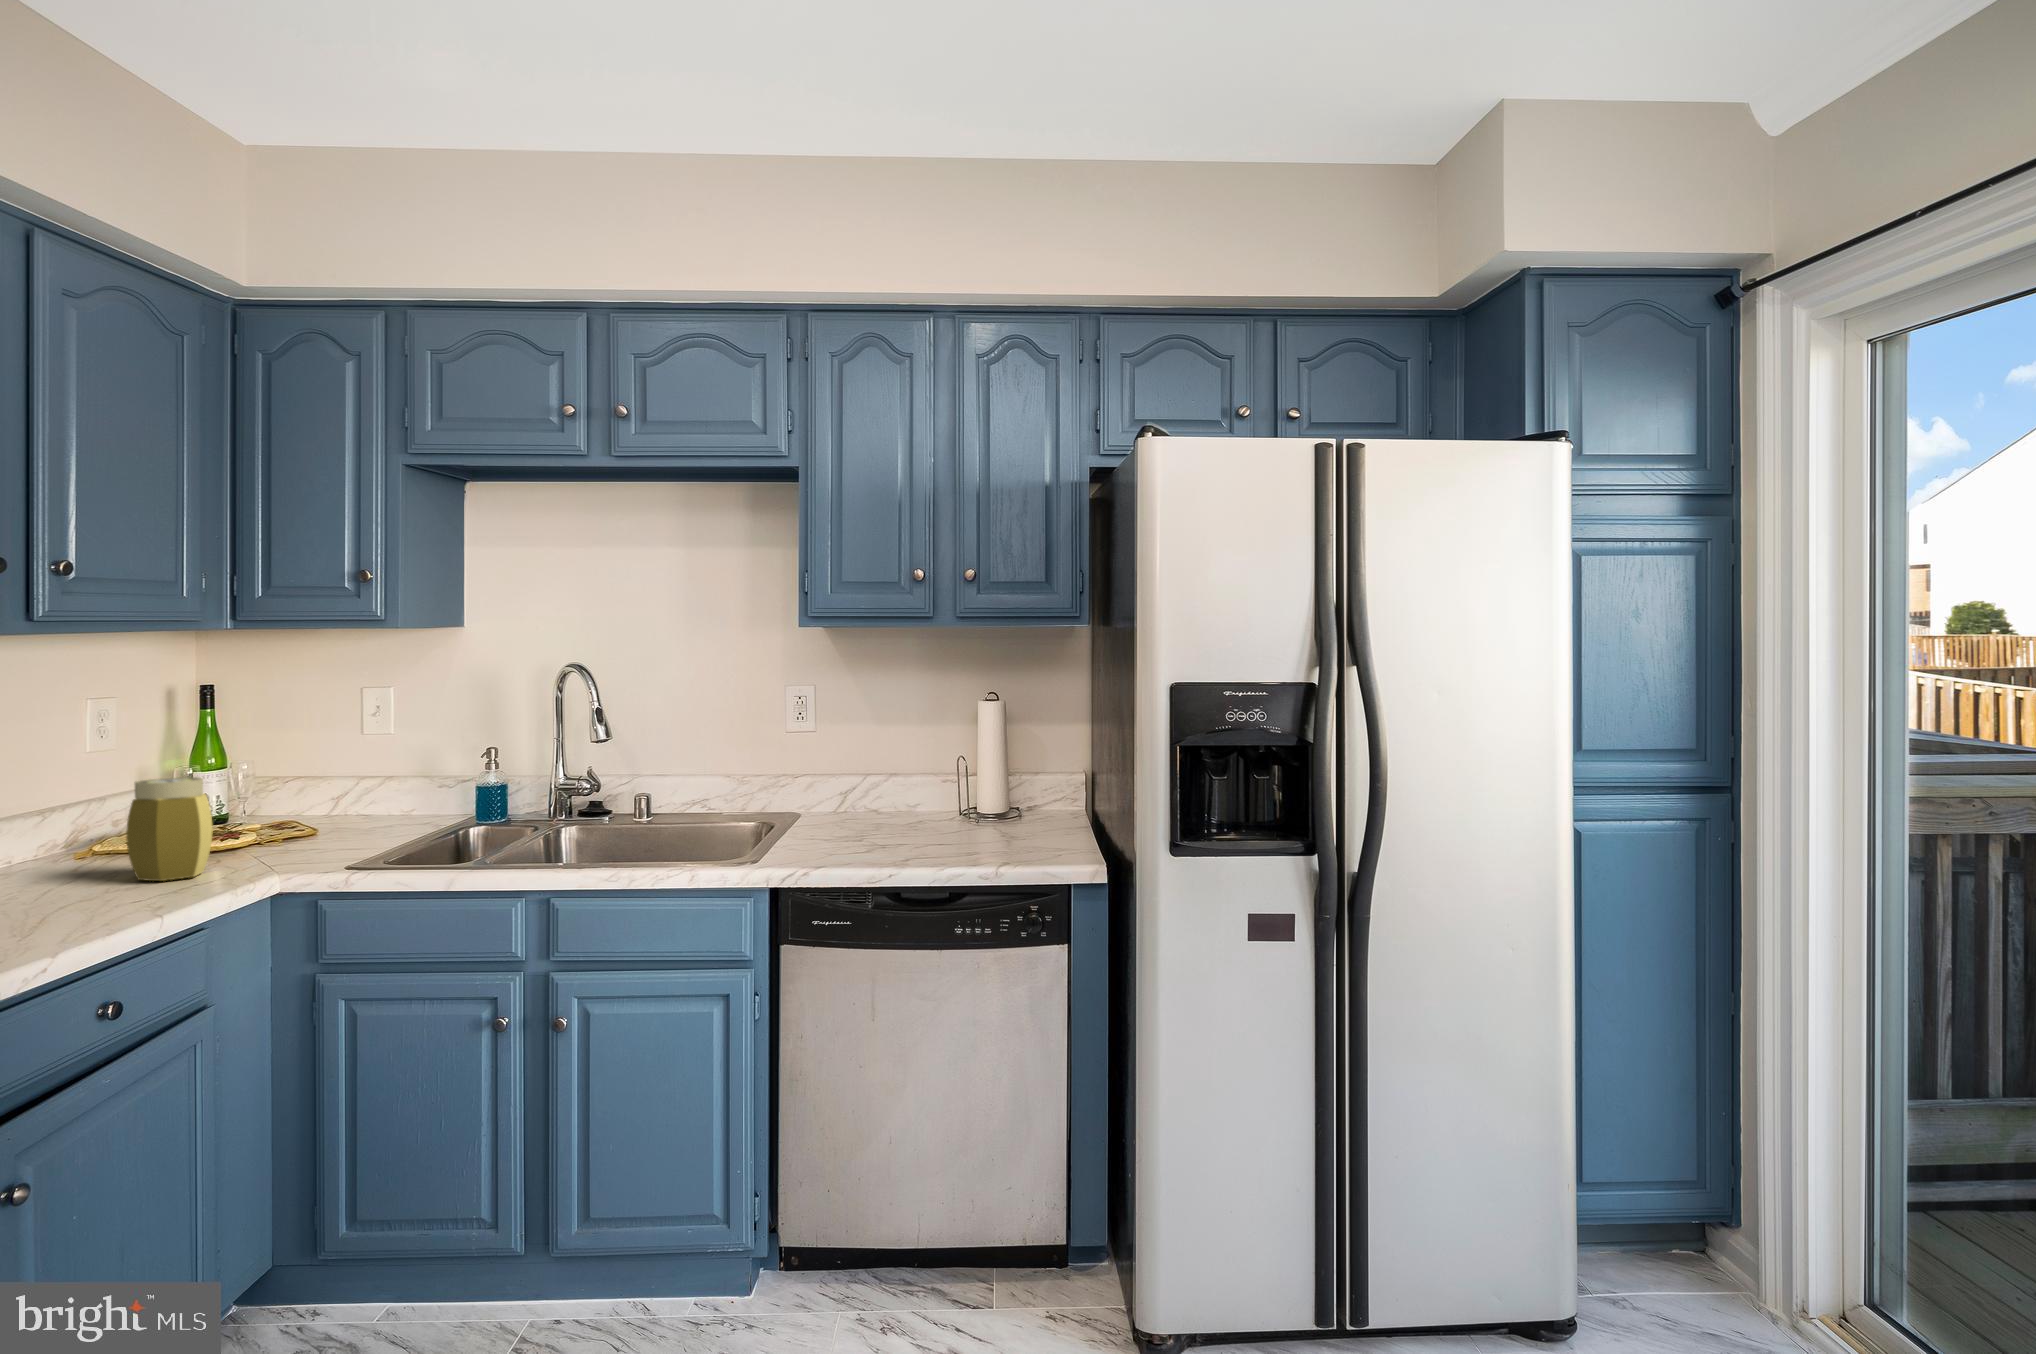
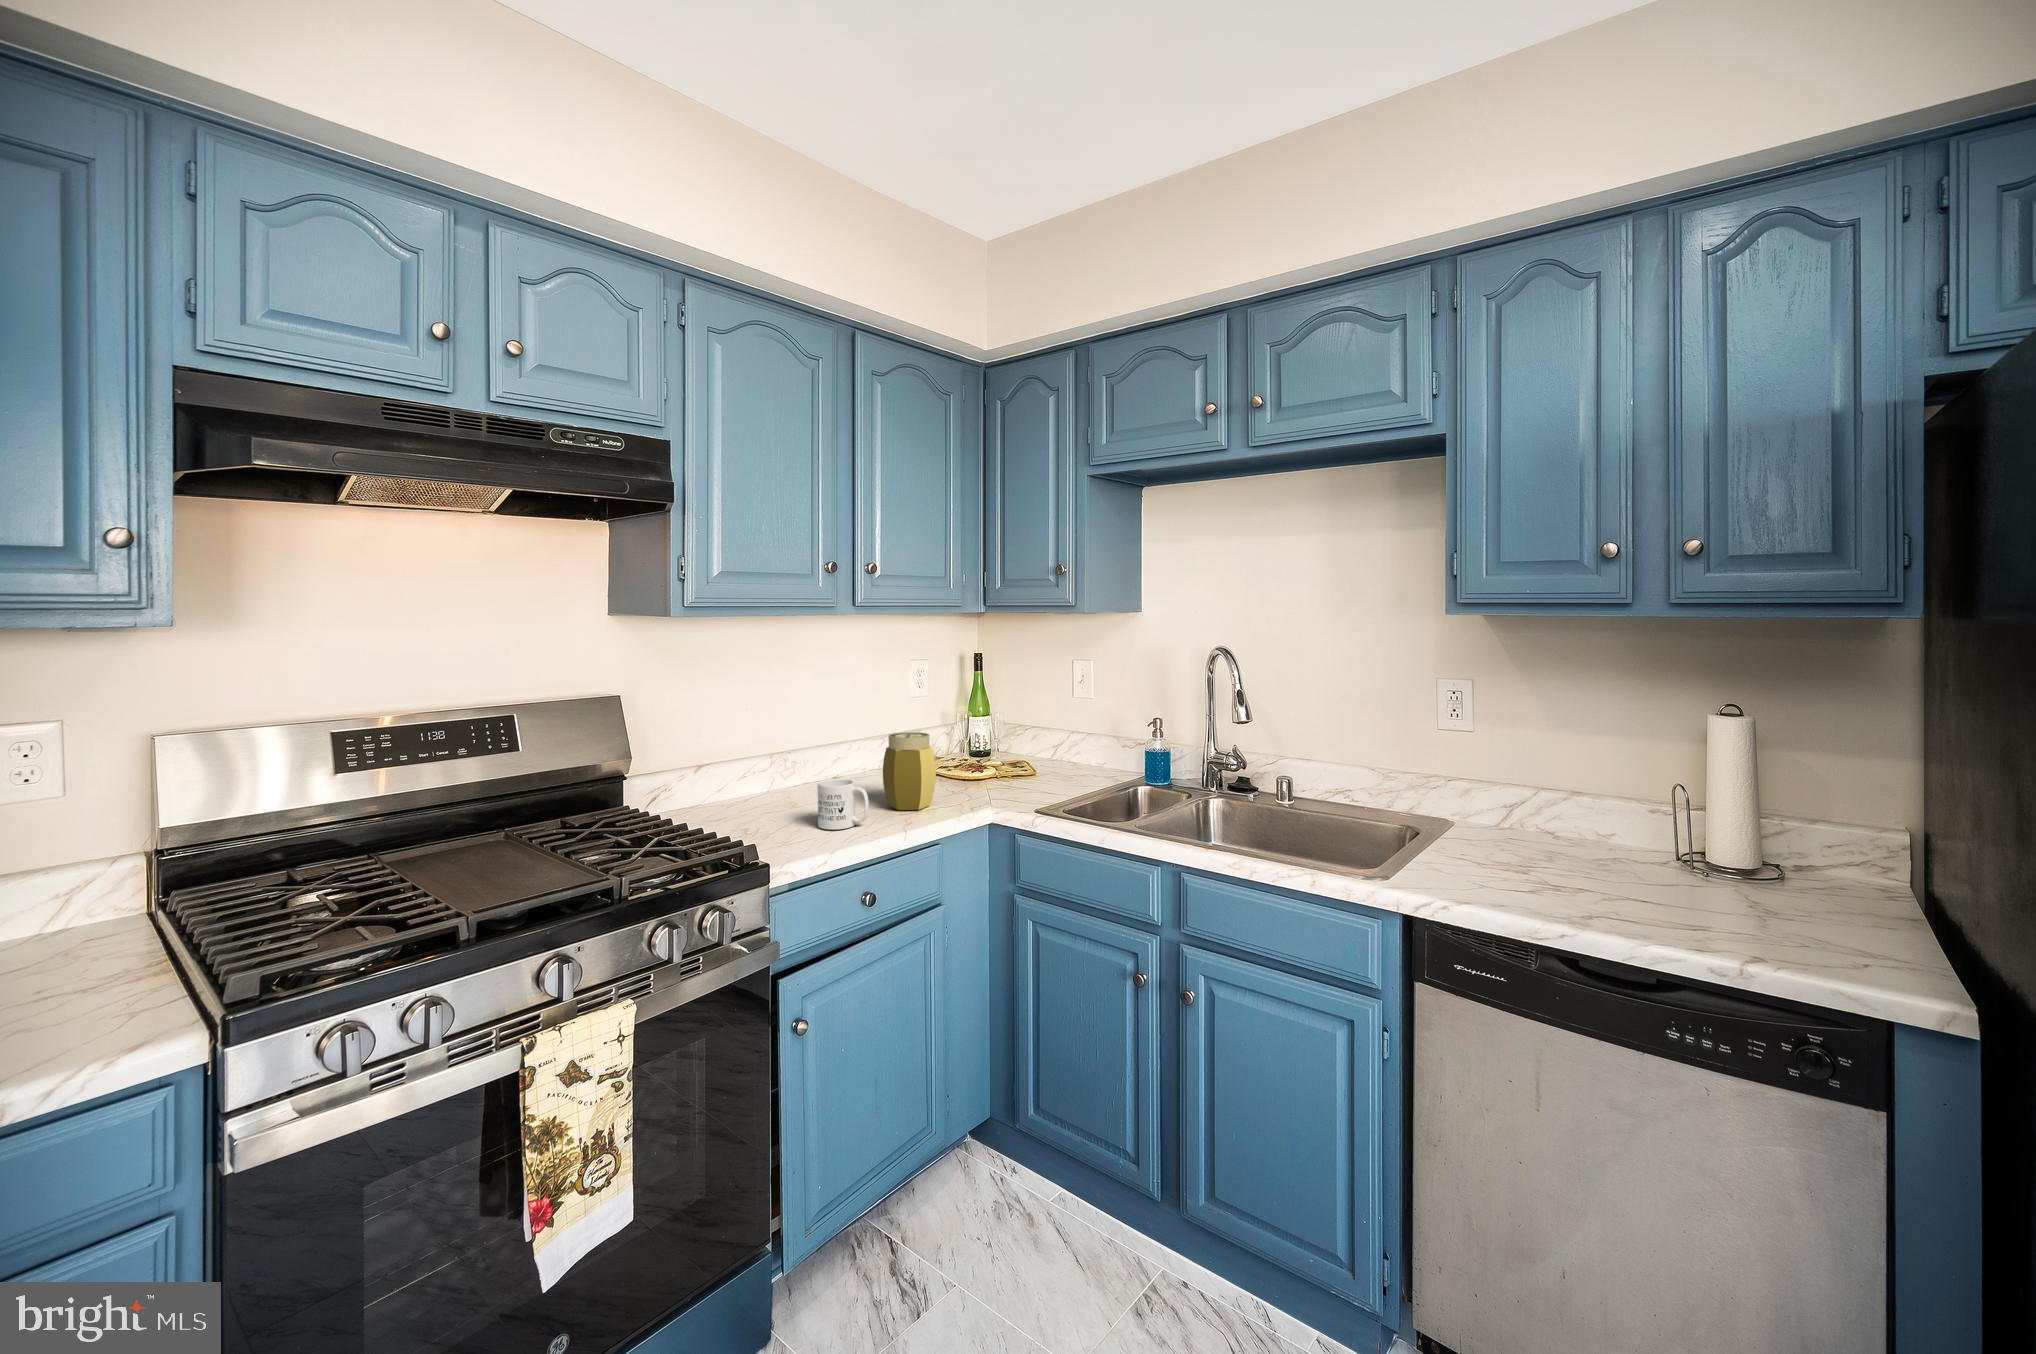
mug: none [48,842,139,910] -> present [818,779,869,830]

